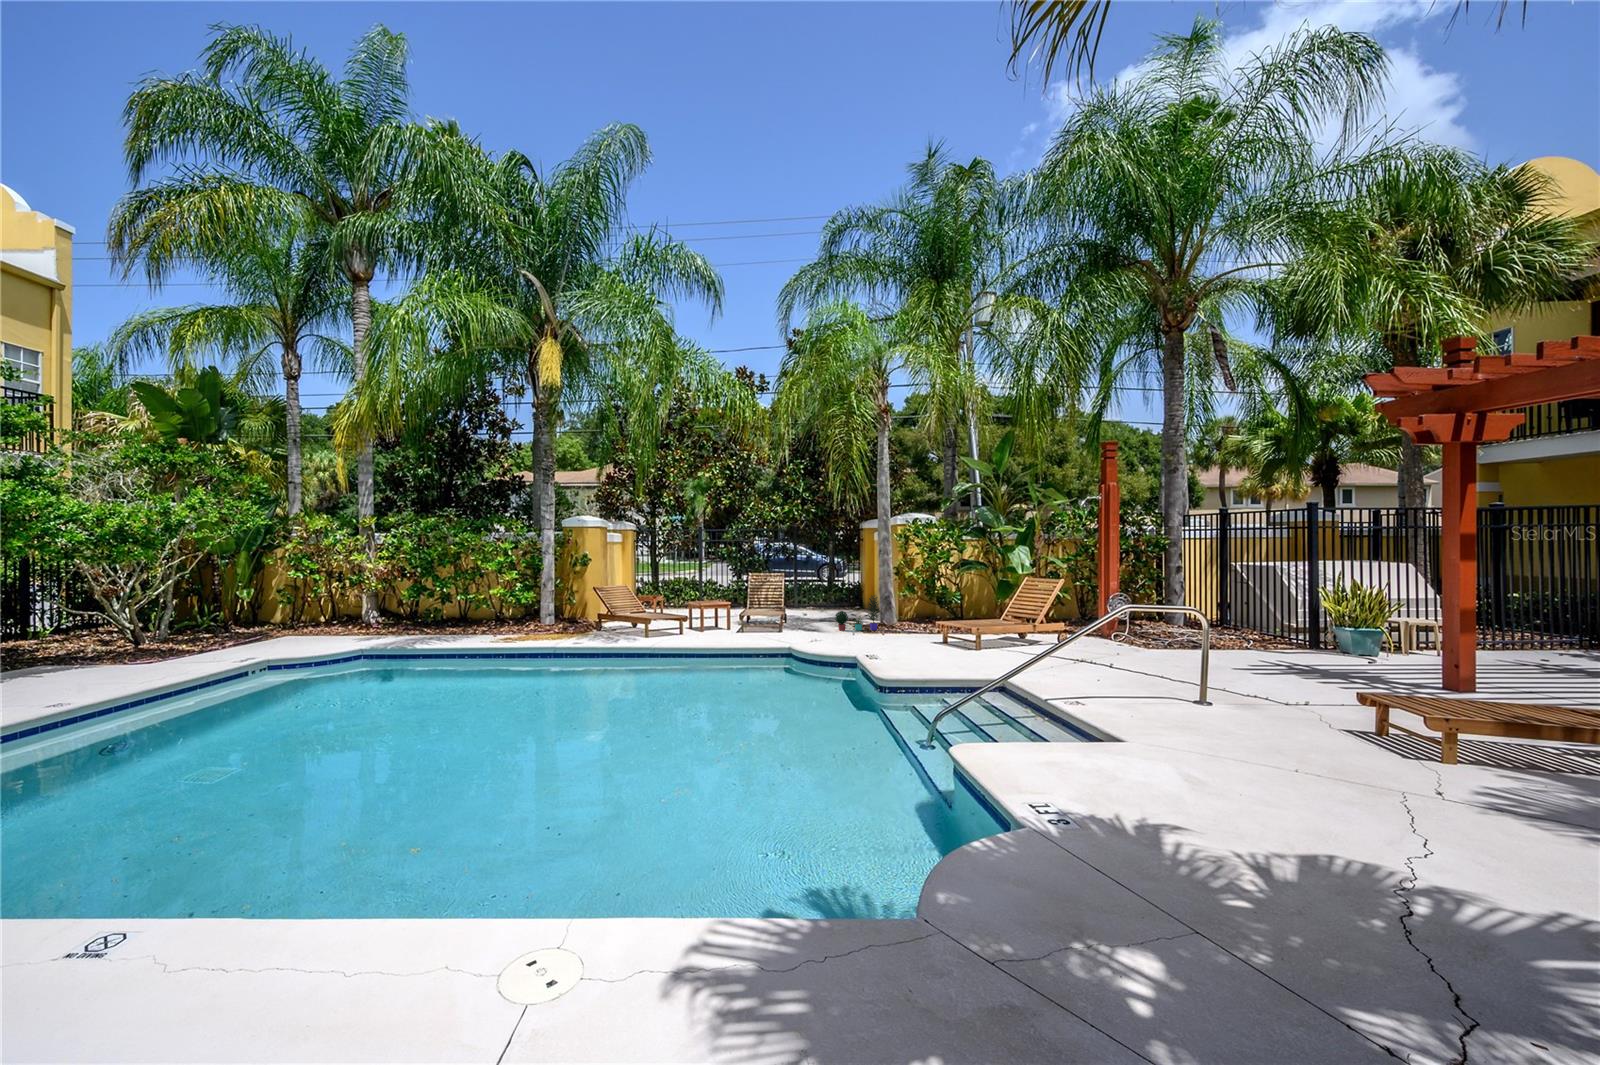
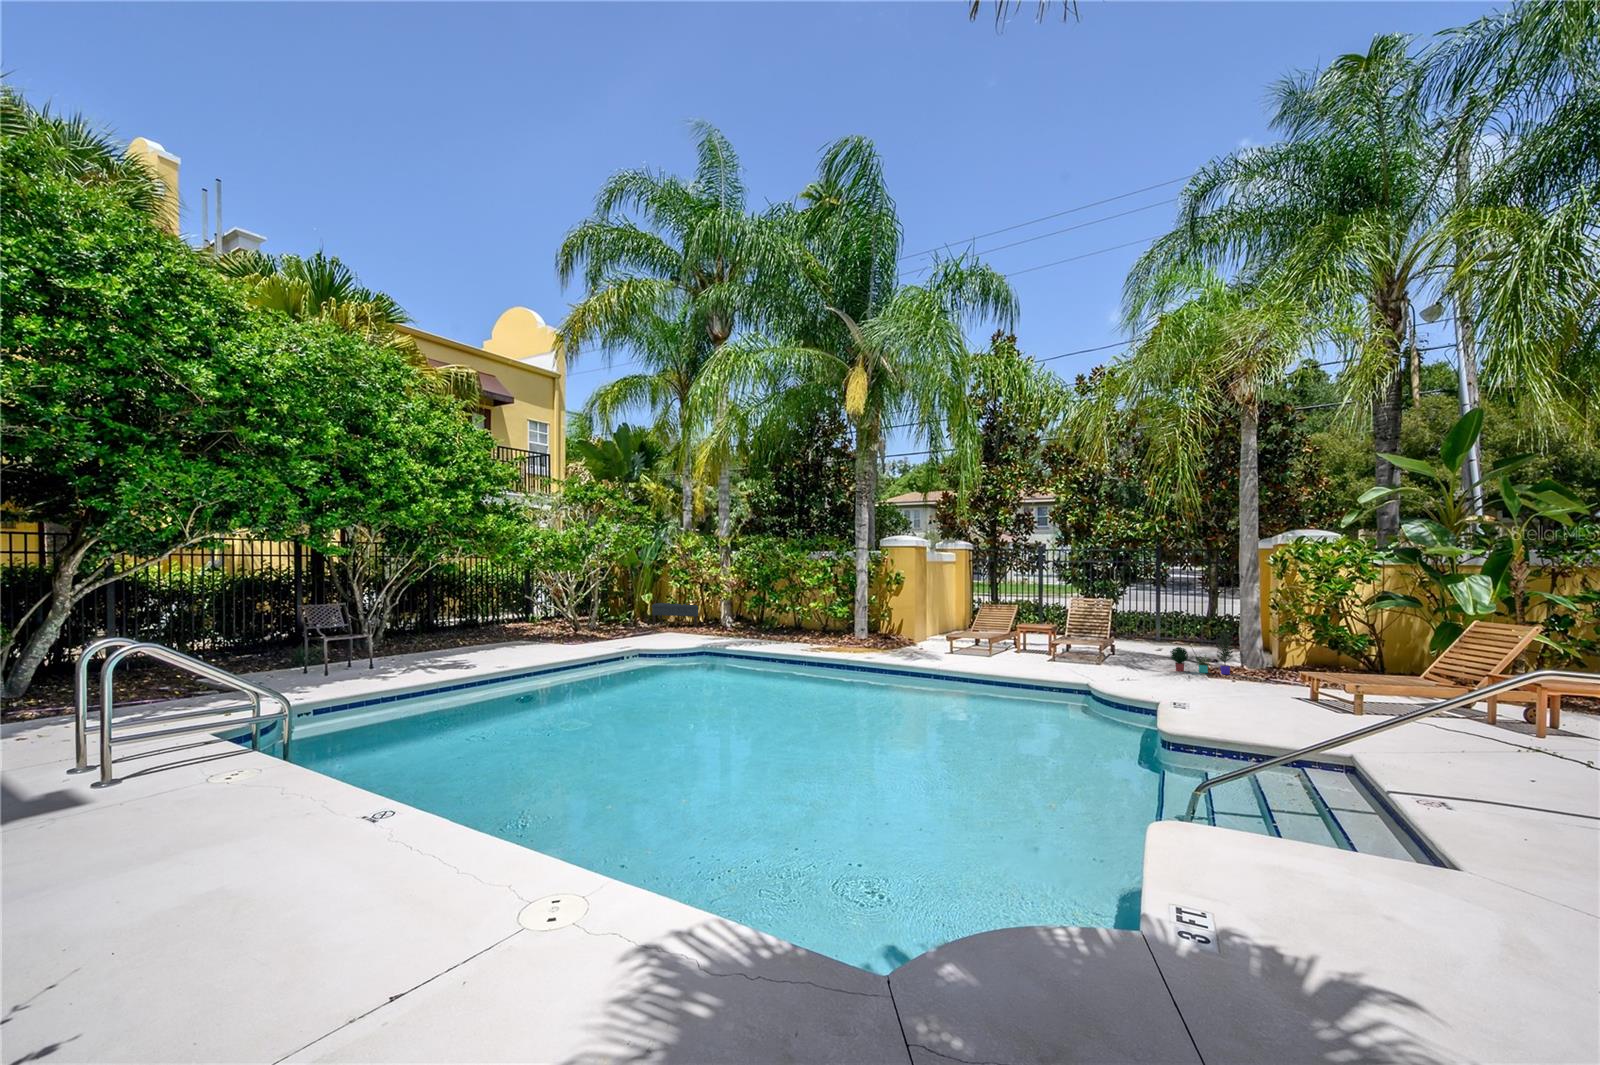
bench: none [250,599,328,630] -> present [652,603,704,627]

